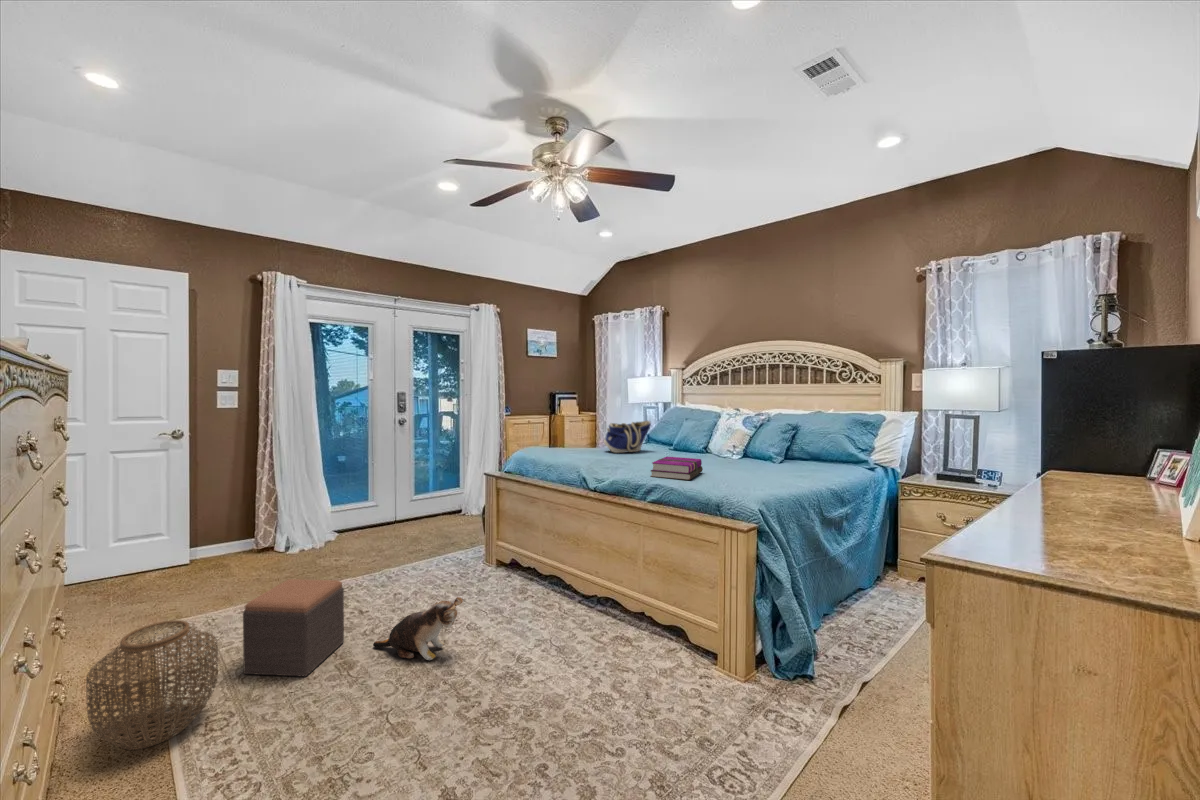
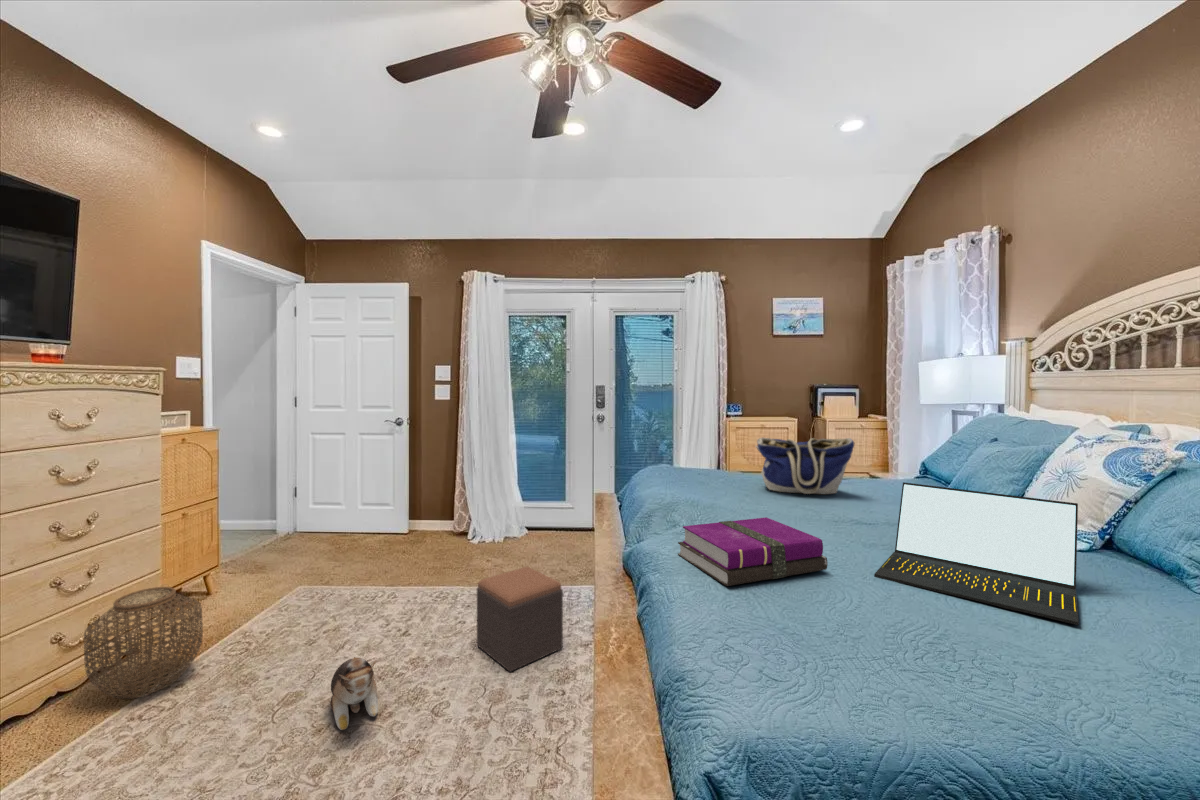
laptop: none [703,436,773,472] -> present [874,482,1079,625]
footstool: present [243,579,344,676] -> present [477,567,563,671]

